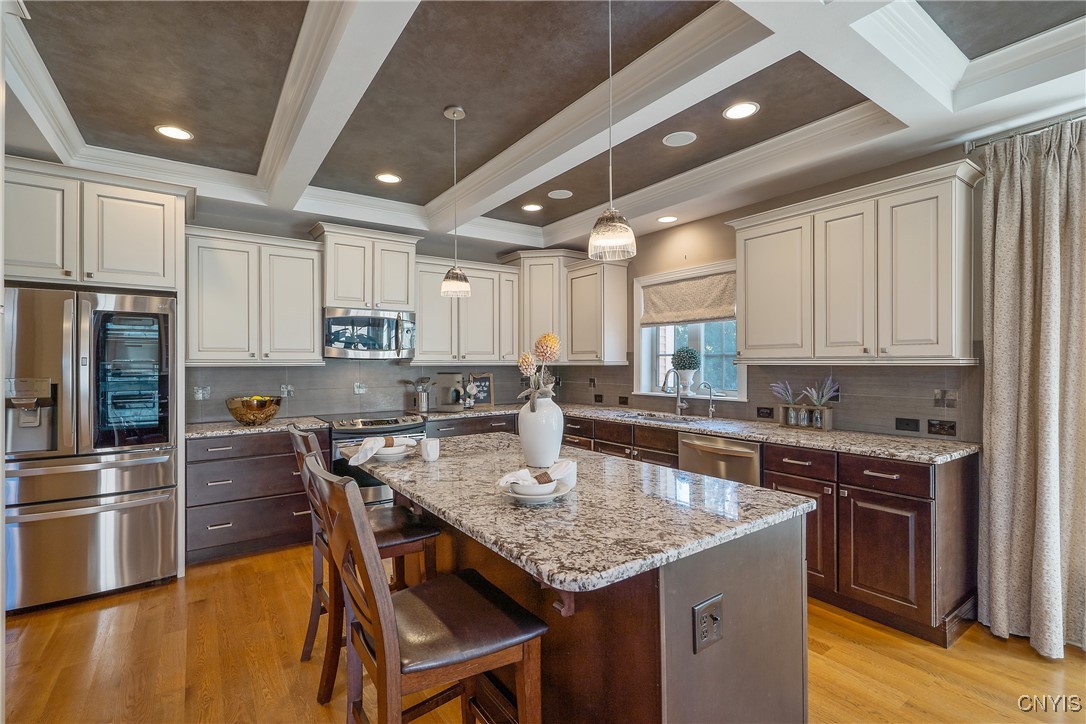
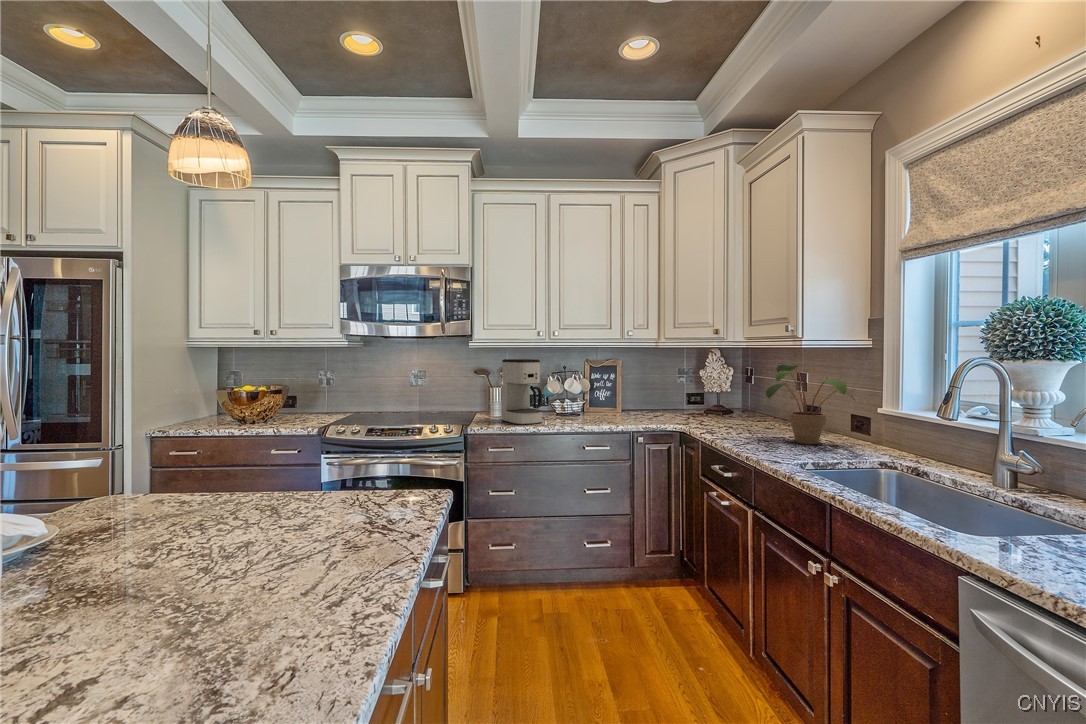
potted plant: none [588,373,625,411] -> present [766,363,855,444]

